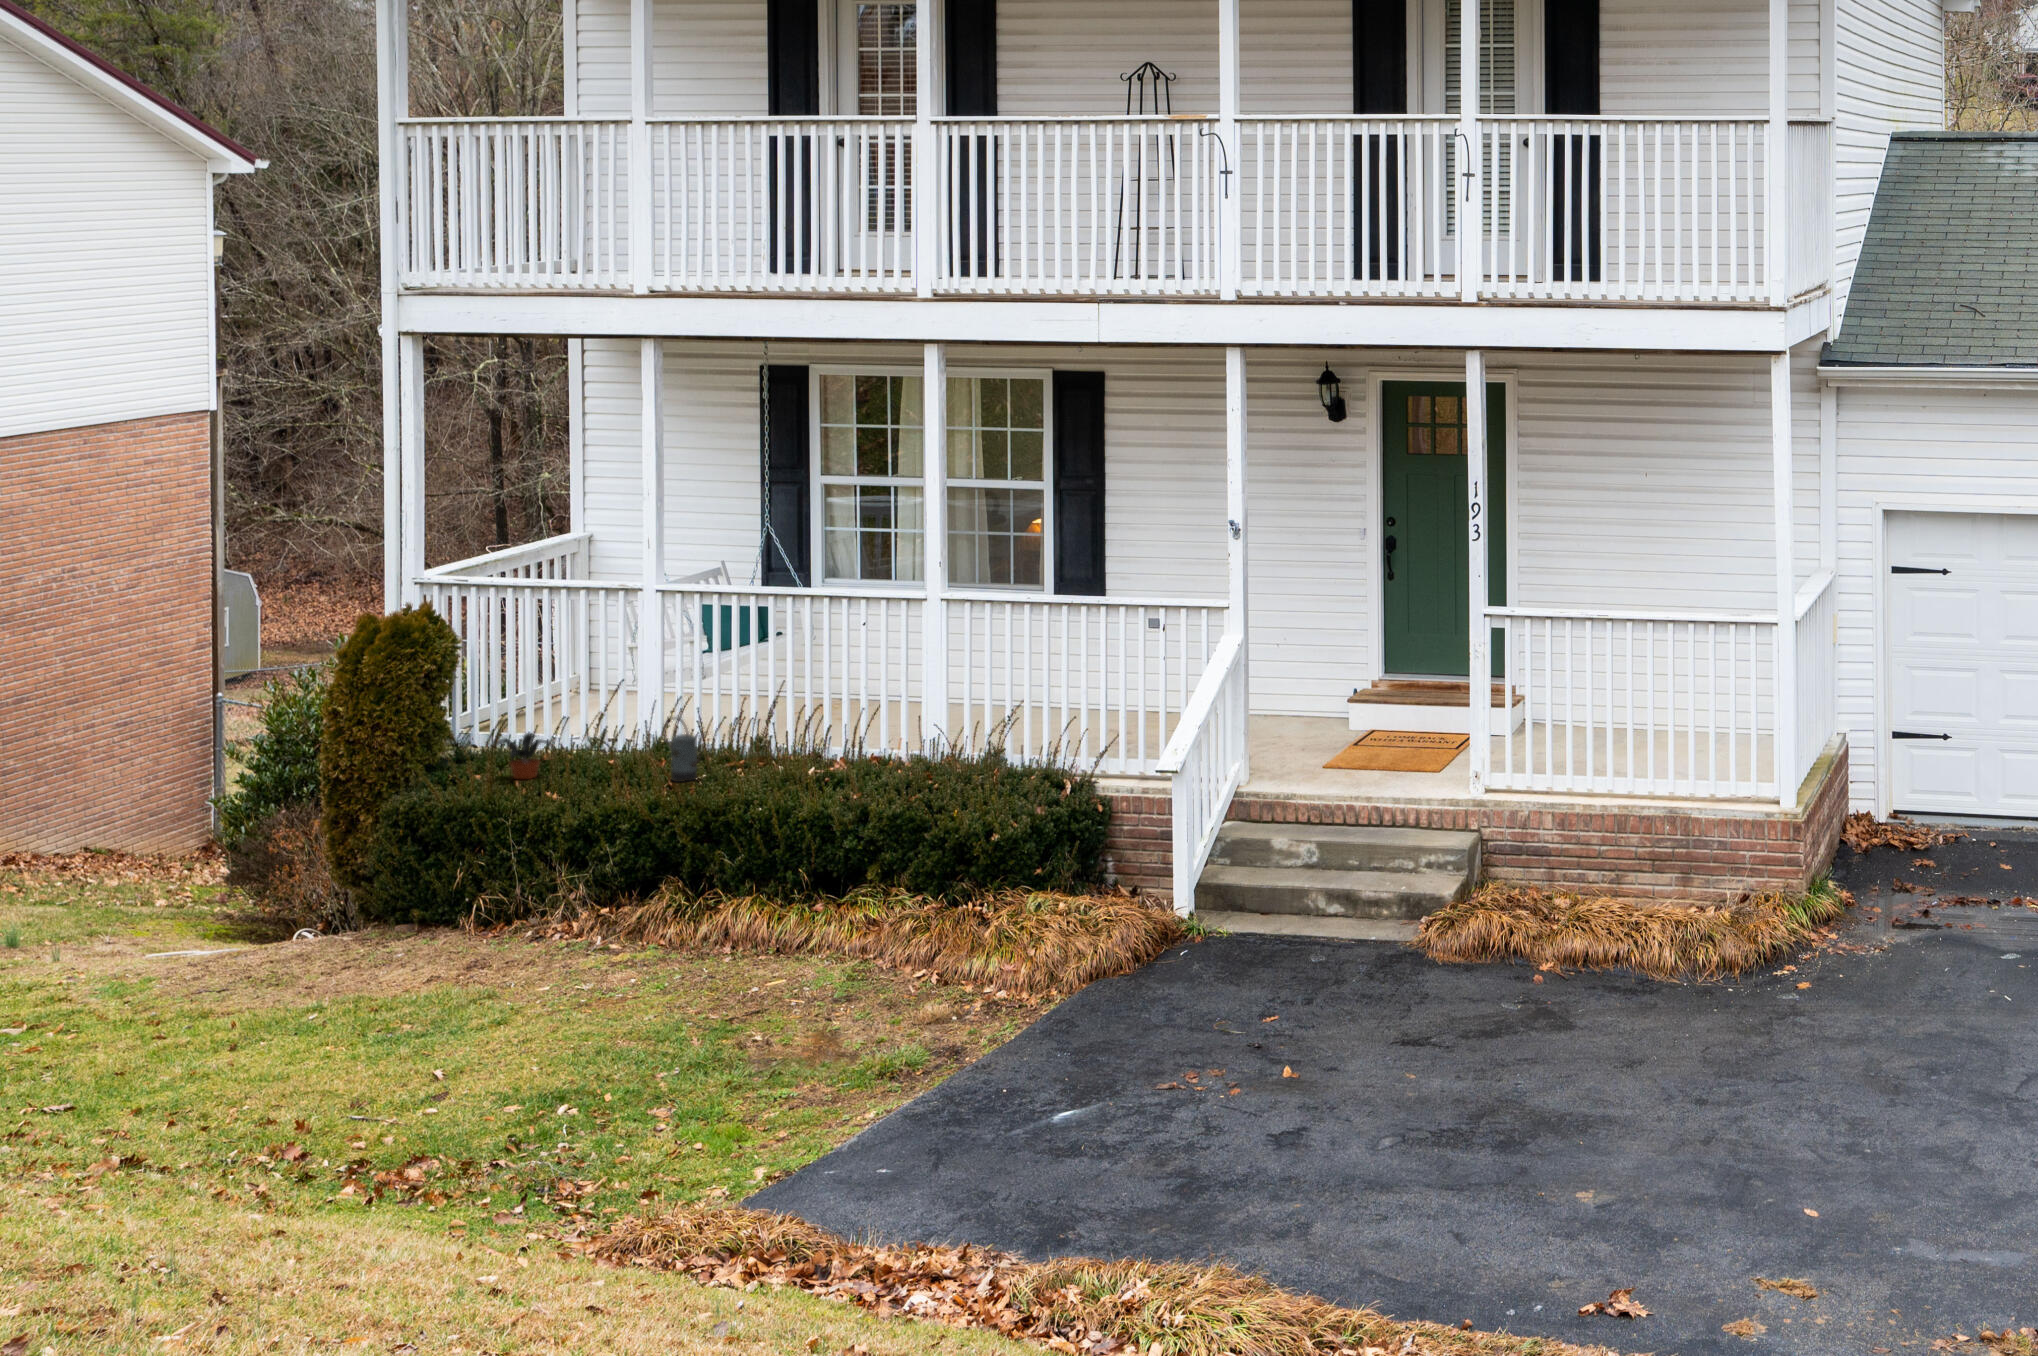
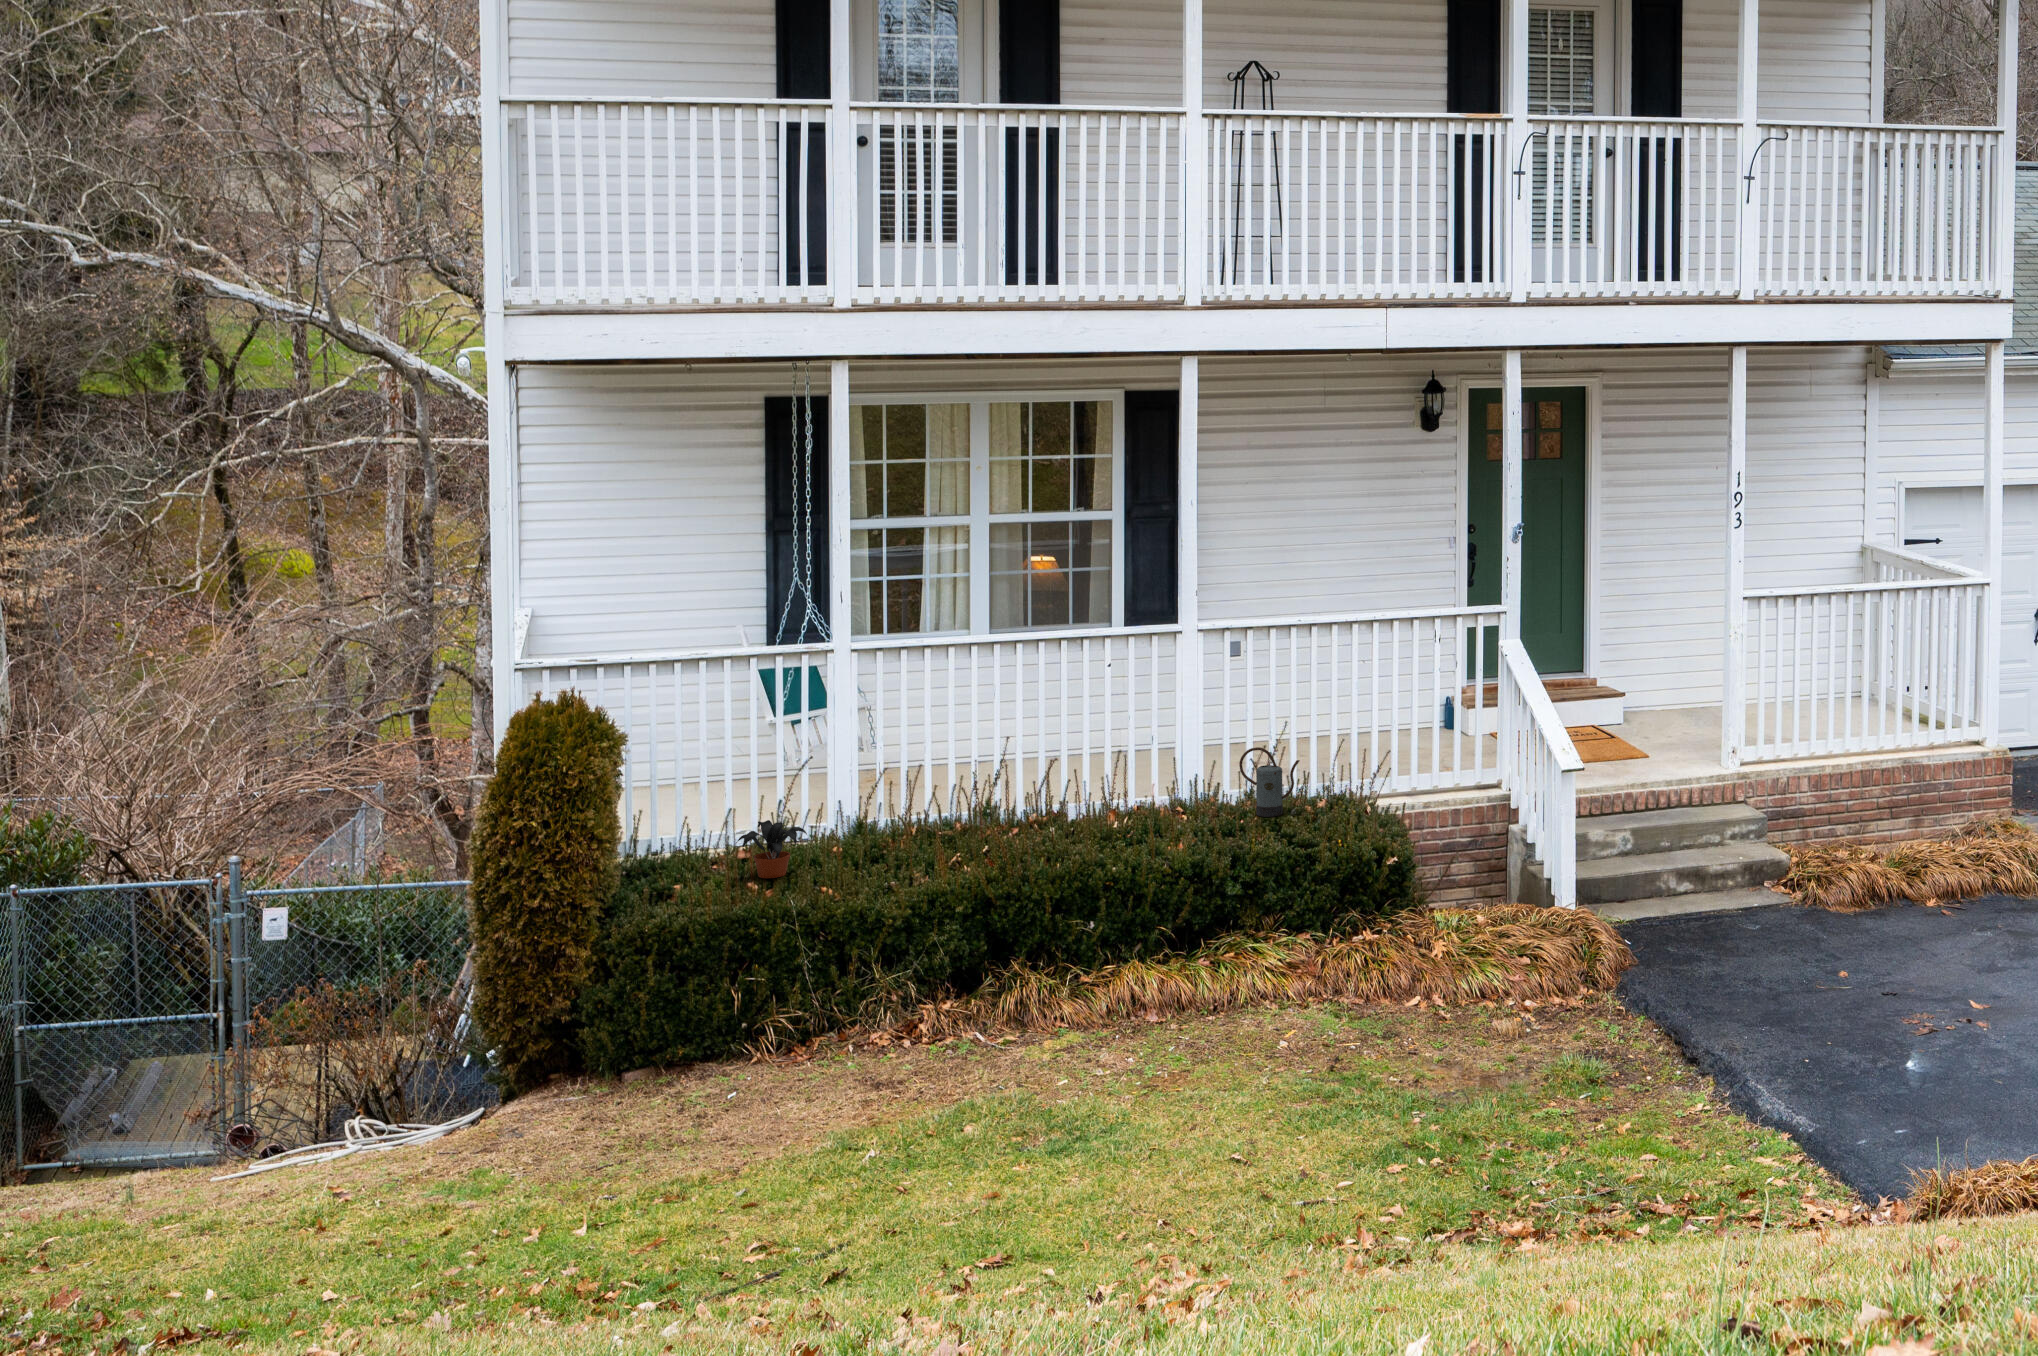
watering can: present [663,718,705,782] -> present [1239,747,1300,817]

